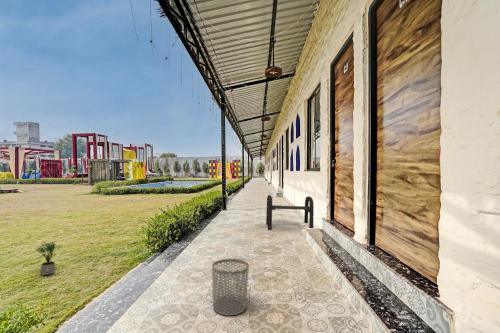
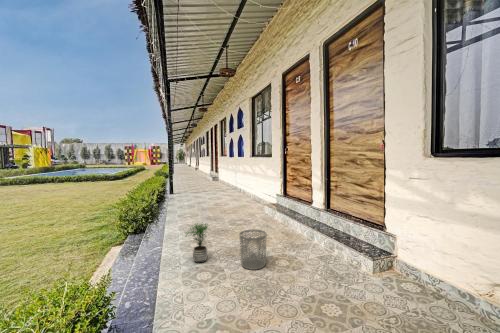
bench: present [266,195,314,230] -> none [226,178,265,208]
potted plant: present [37,242,60,276] -> present [186,224,208,263]

